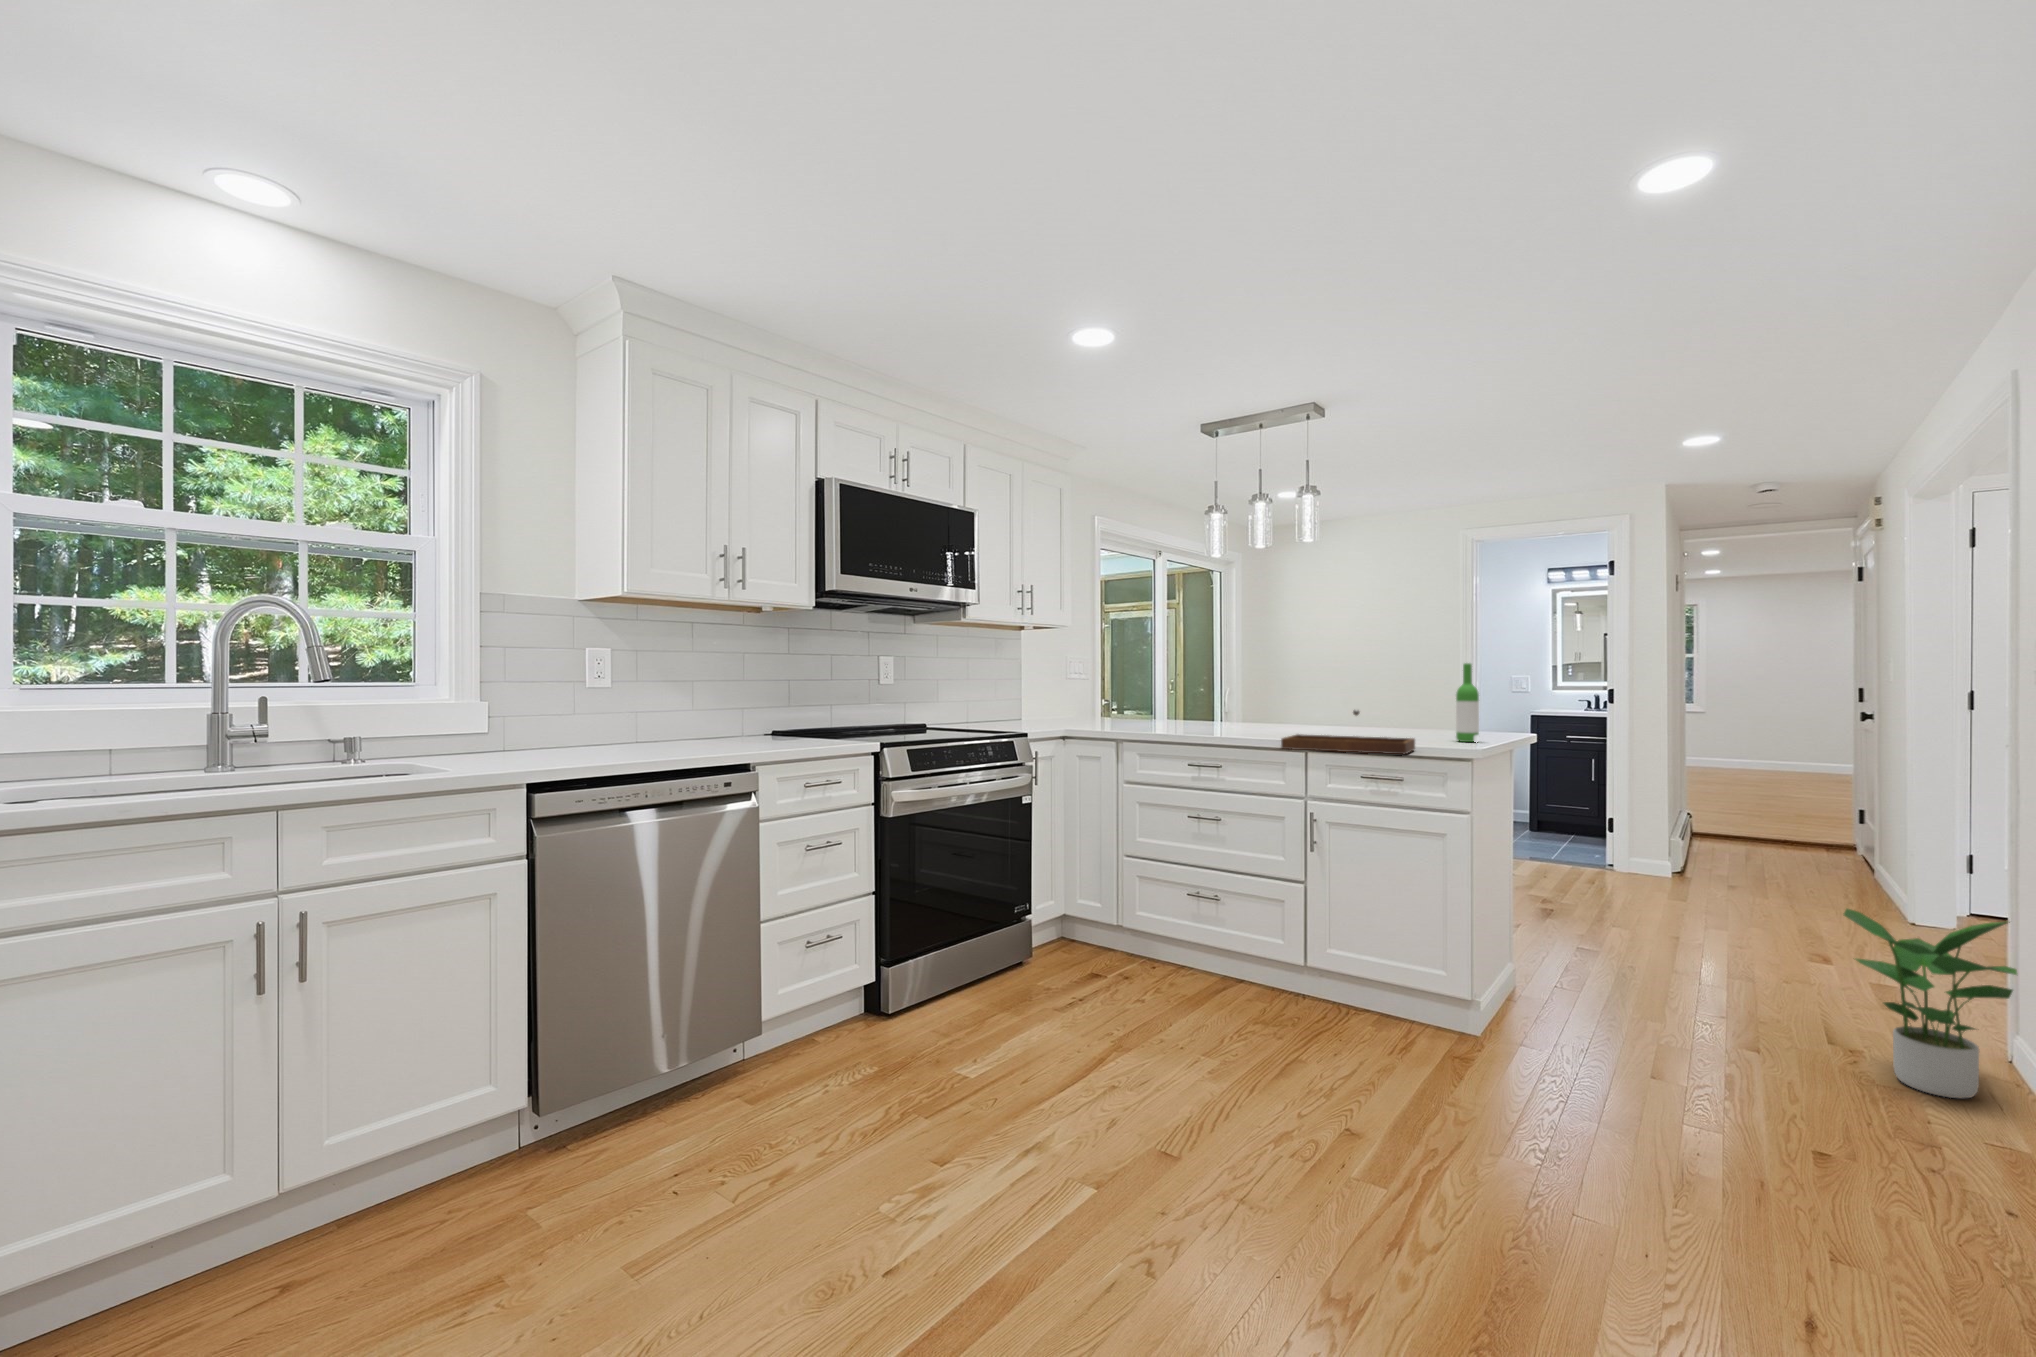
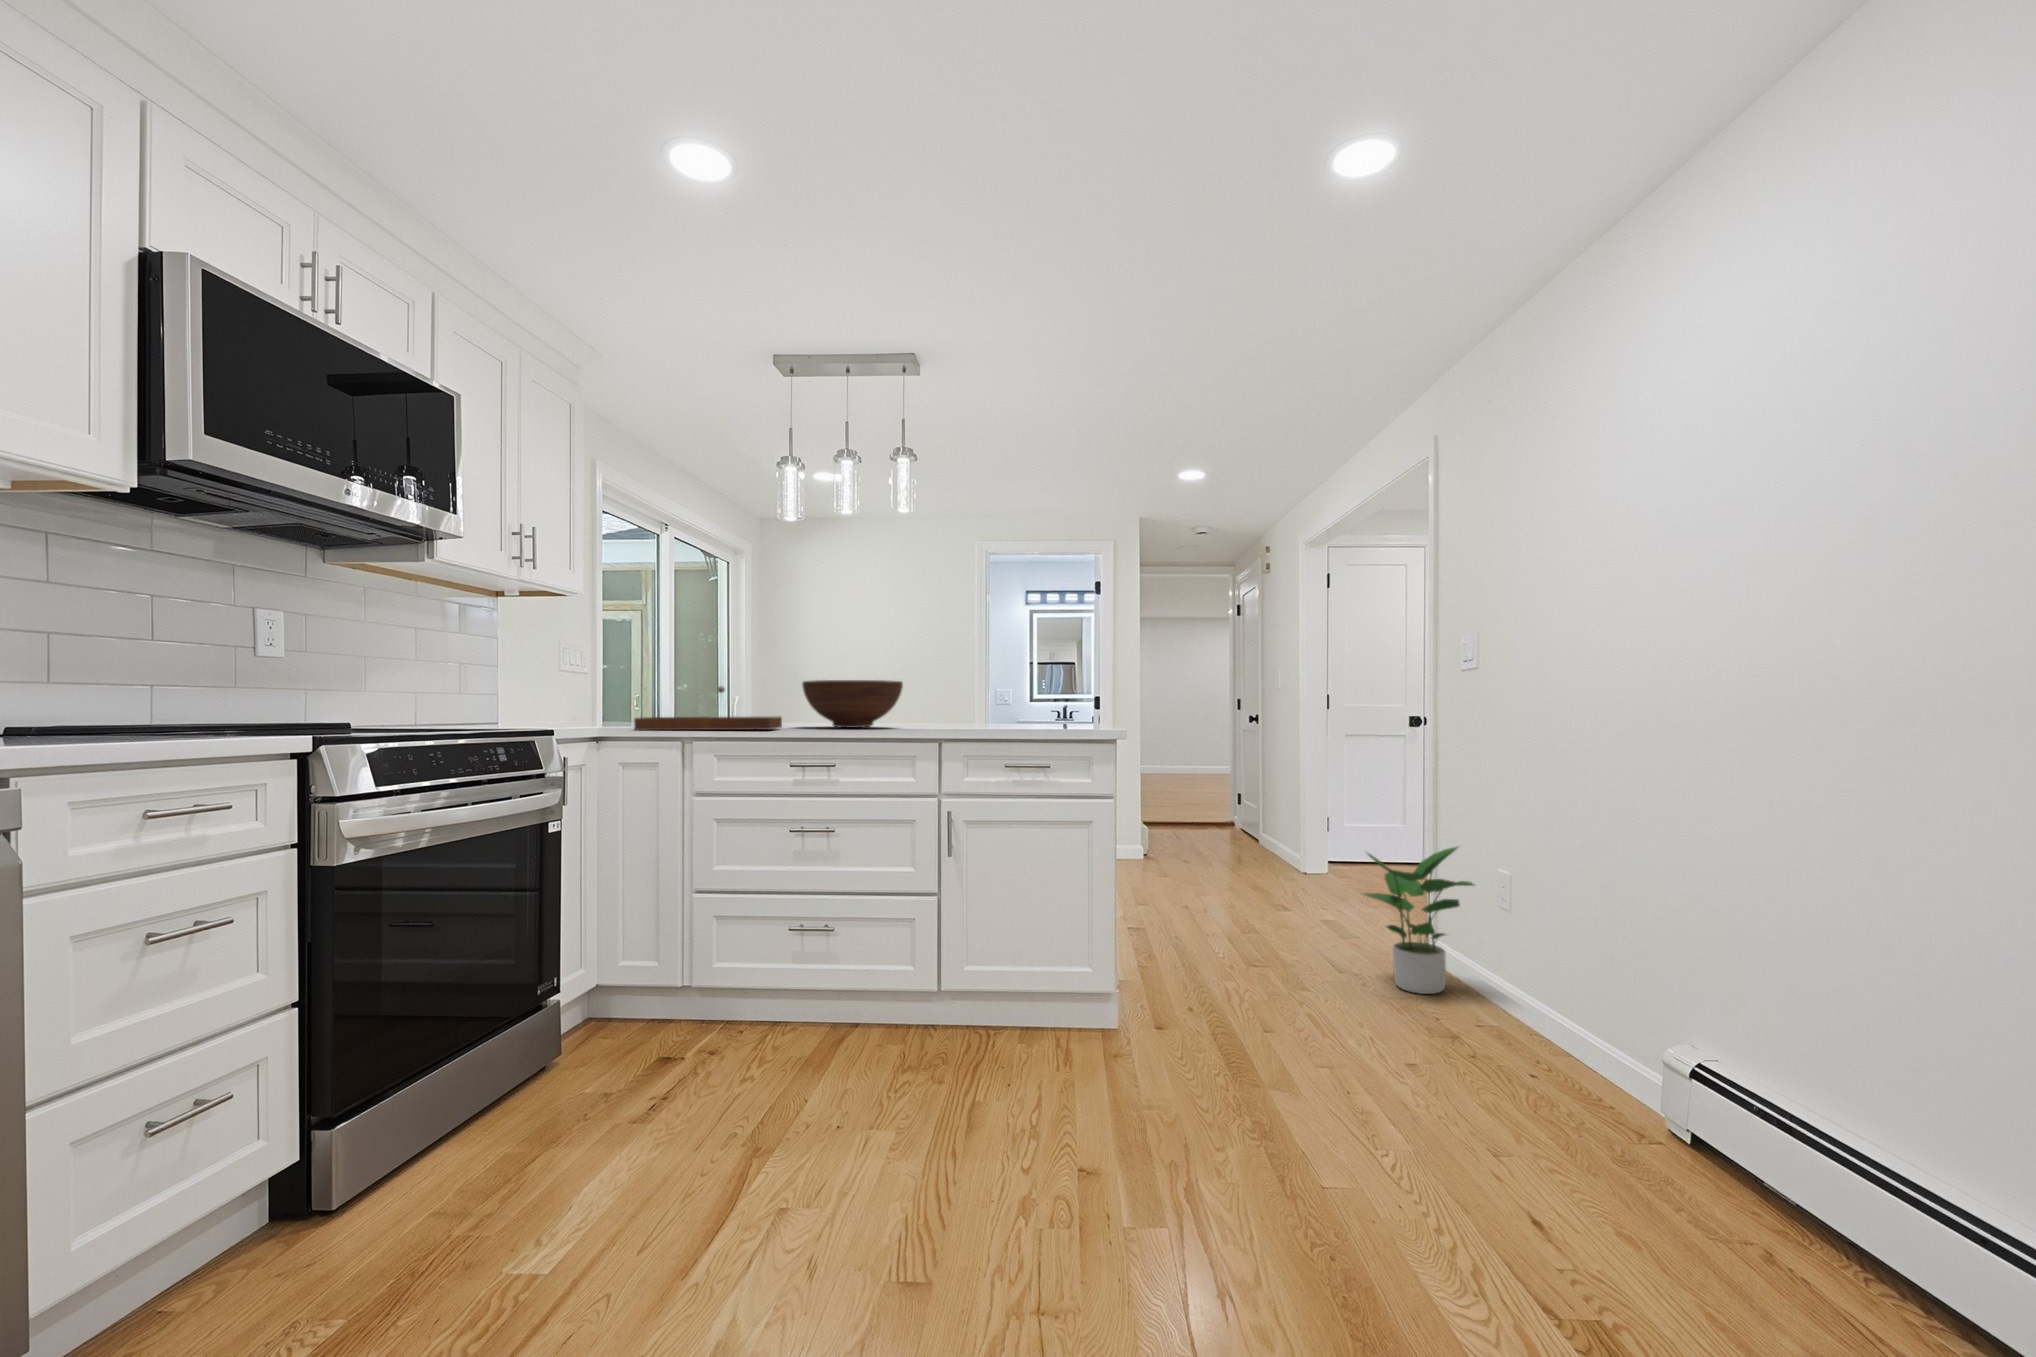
wine bottle: present [1456,663,1479,742] -> none [1057,648,1077,728]
fruit bowl: none [1212,694,1299,734] -> present [802,680,903,728]
tray: present [1281,709,1415,754] -> present [634,686,782,730]

